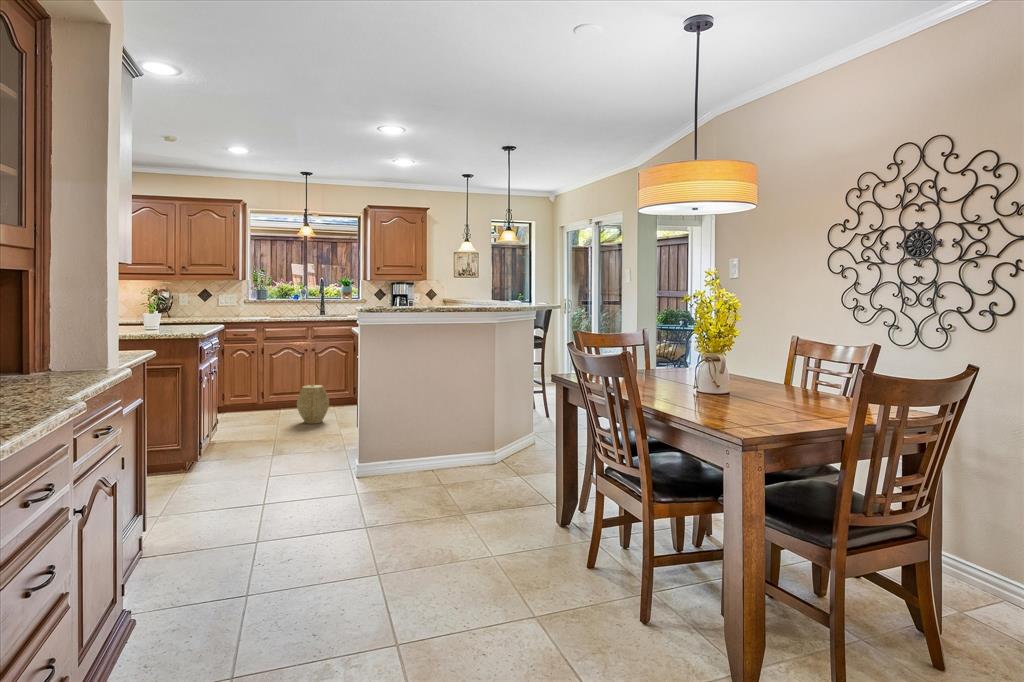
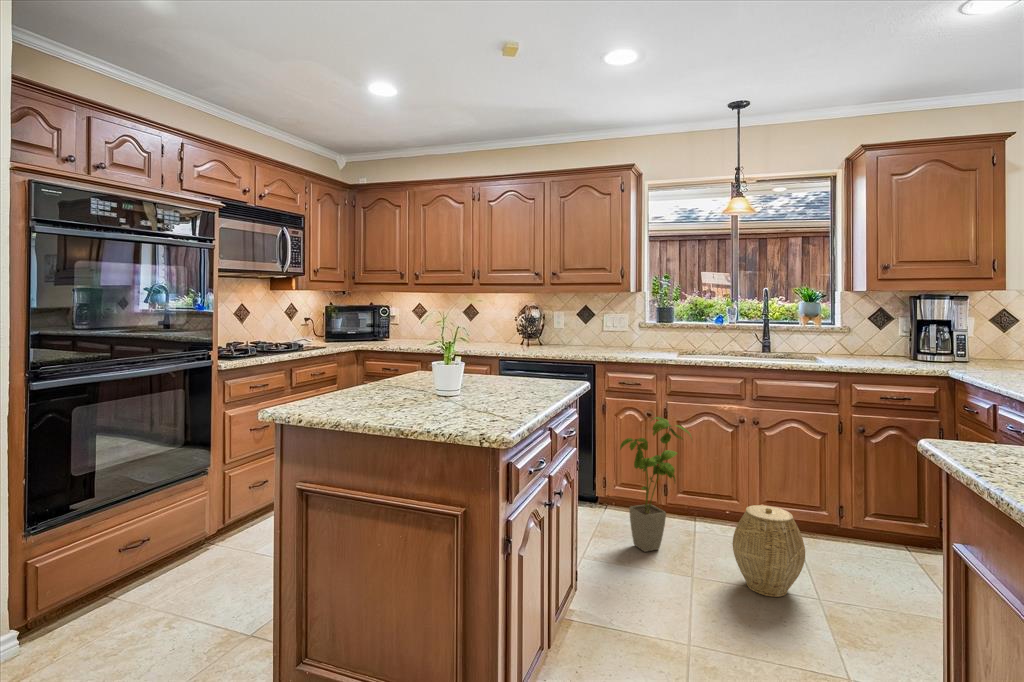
house plant: none [236,349,276,422] -> present [620,417,691,552]

